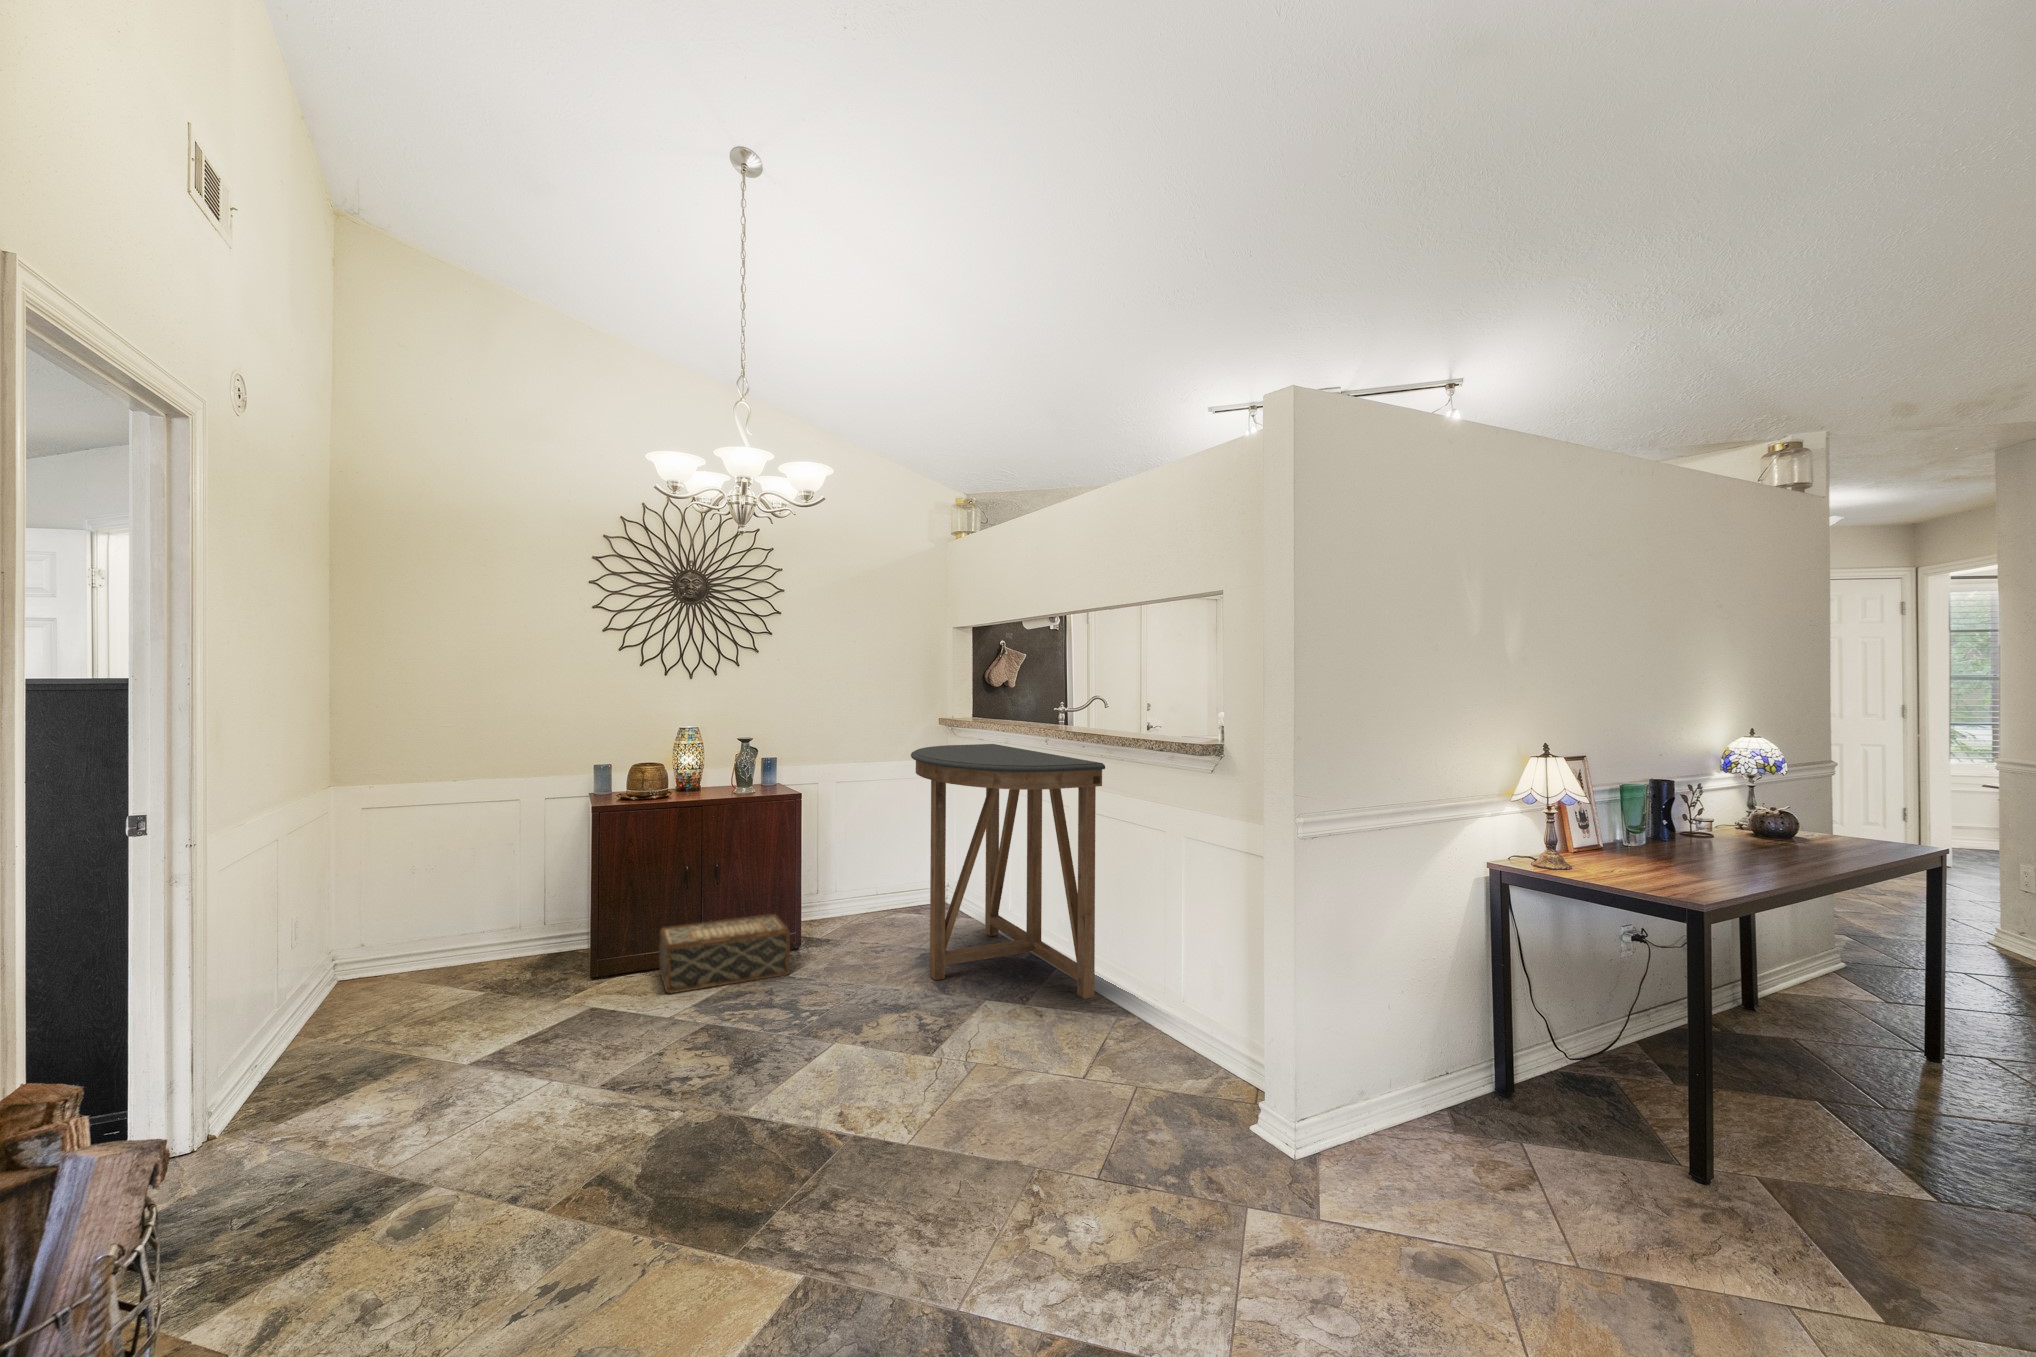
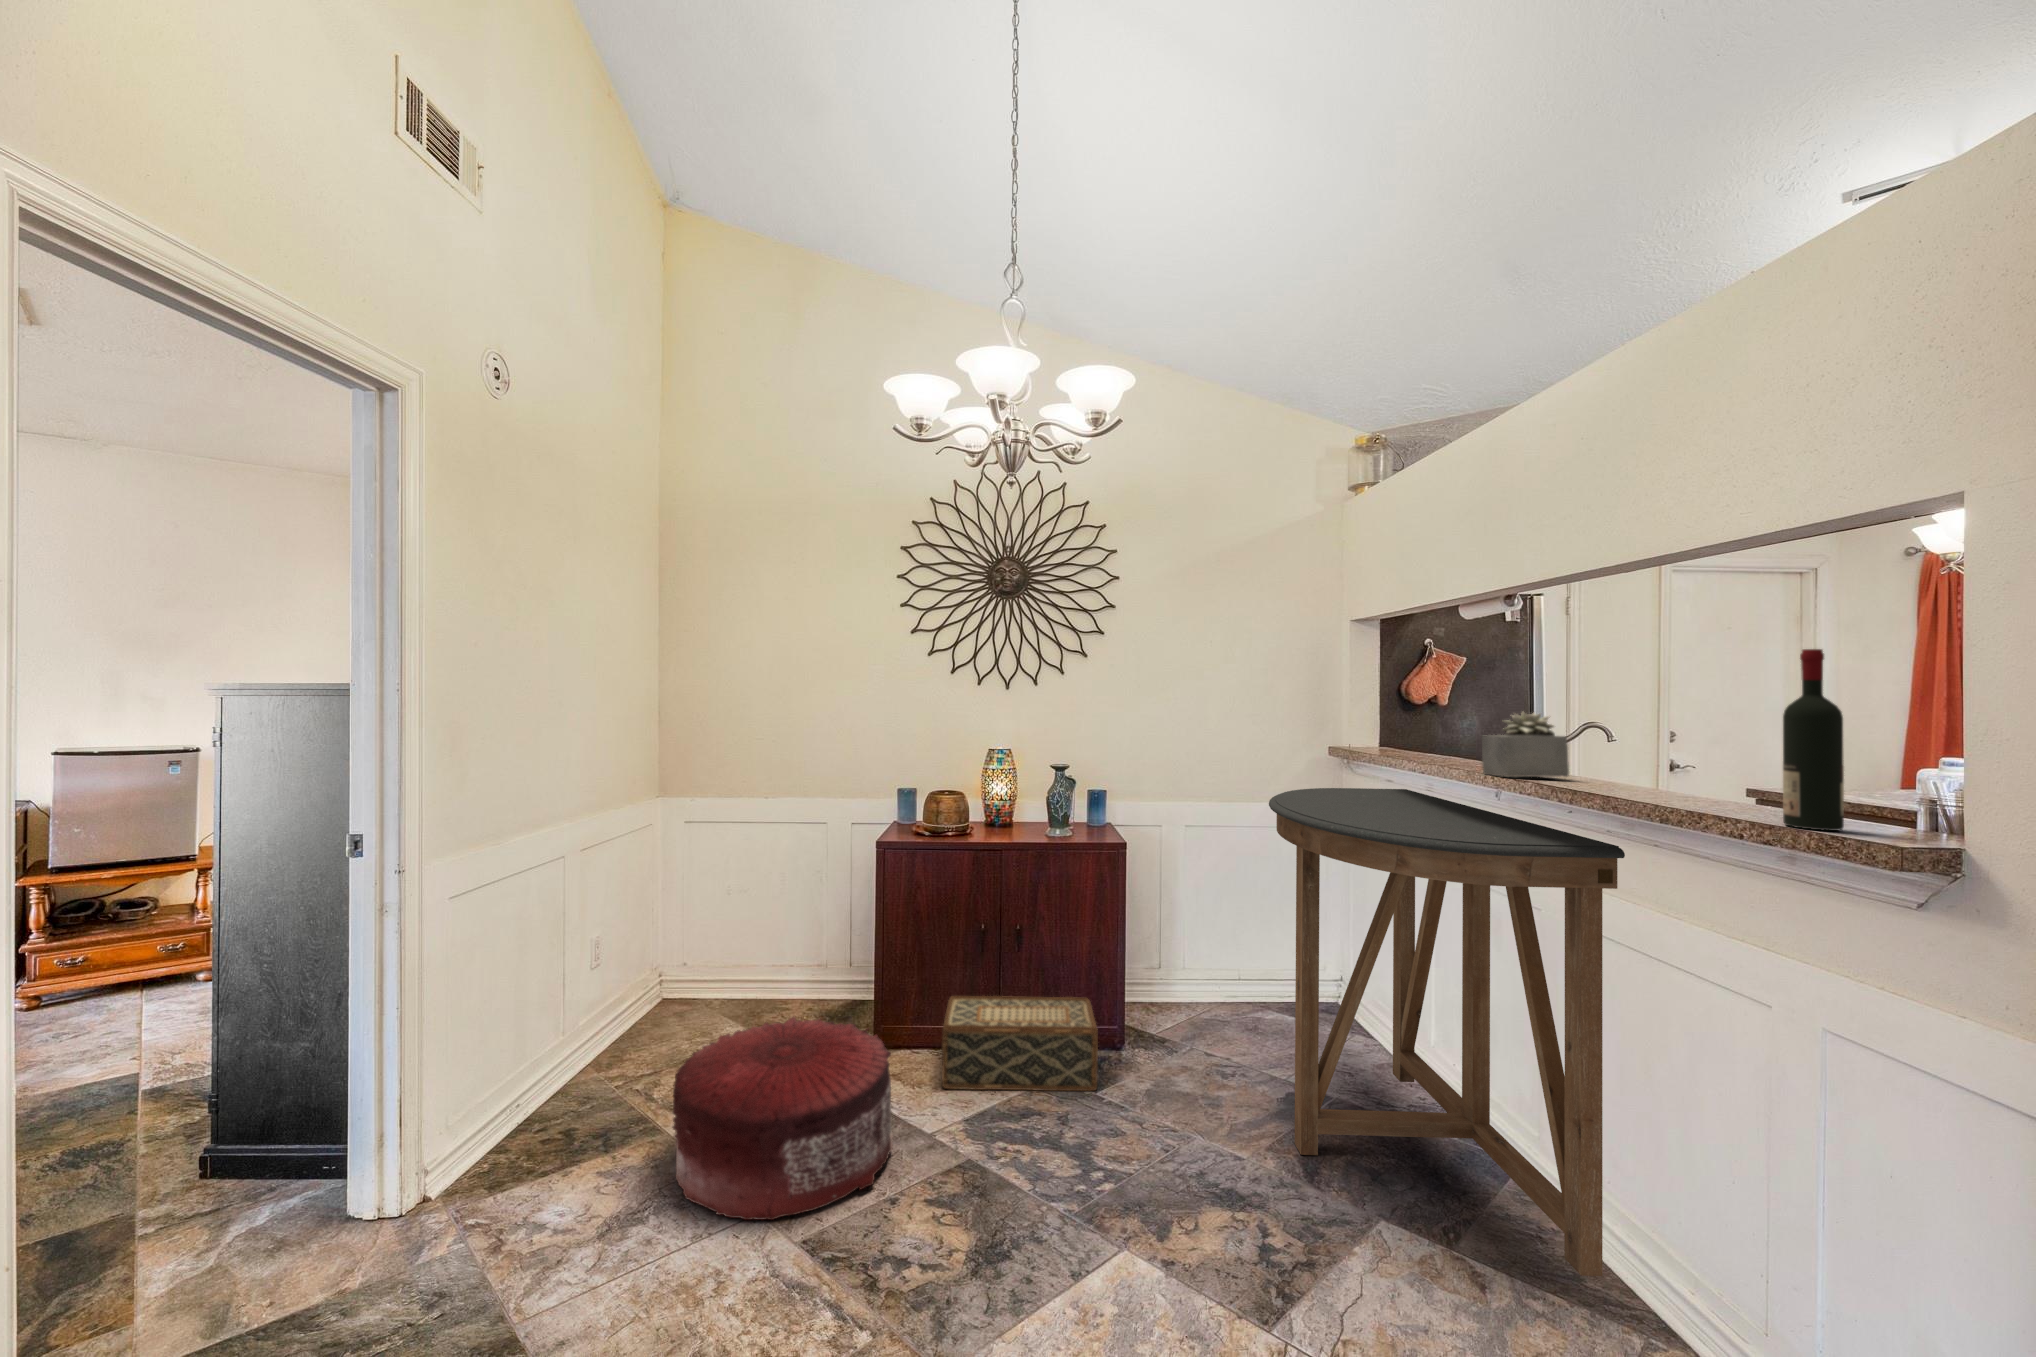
wine bottle: none [1163,660,1184,744] -> present [1783,649,1844,831]
succulent plant: none [1038,690,1083,730] -> present [1482,712,1569,777]
pouf: none [455,948,647,1090] -> present [673,1016,893,1220]

